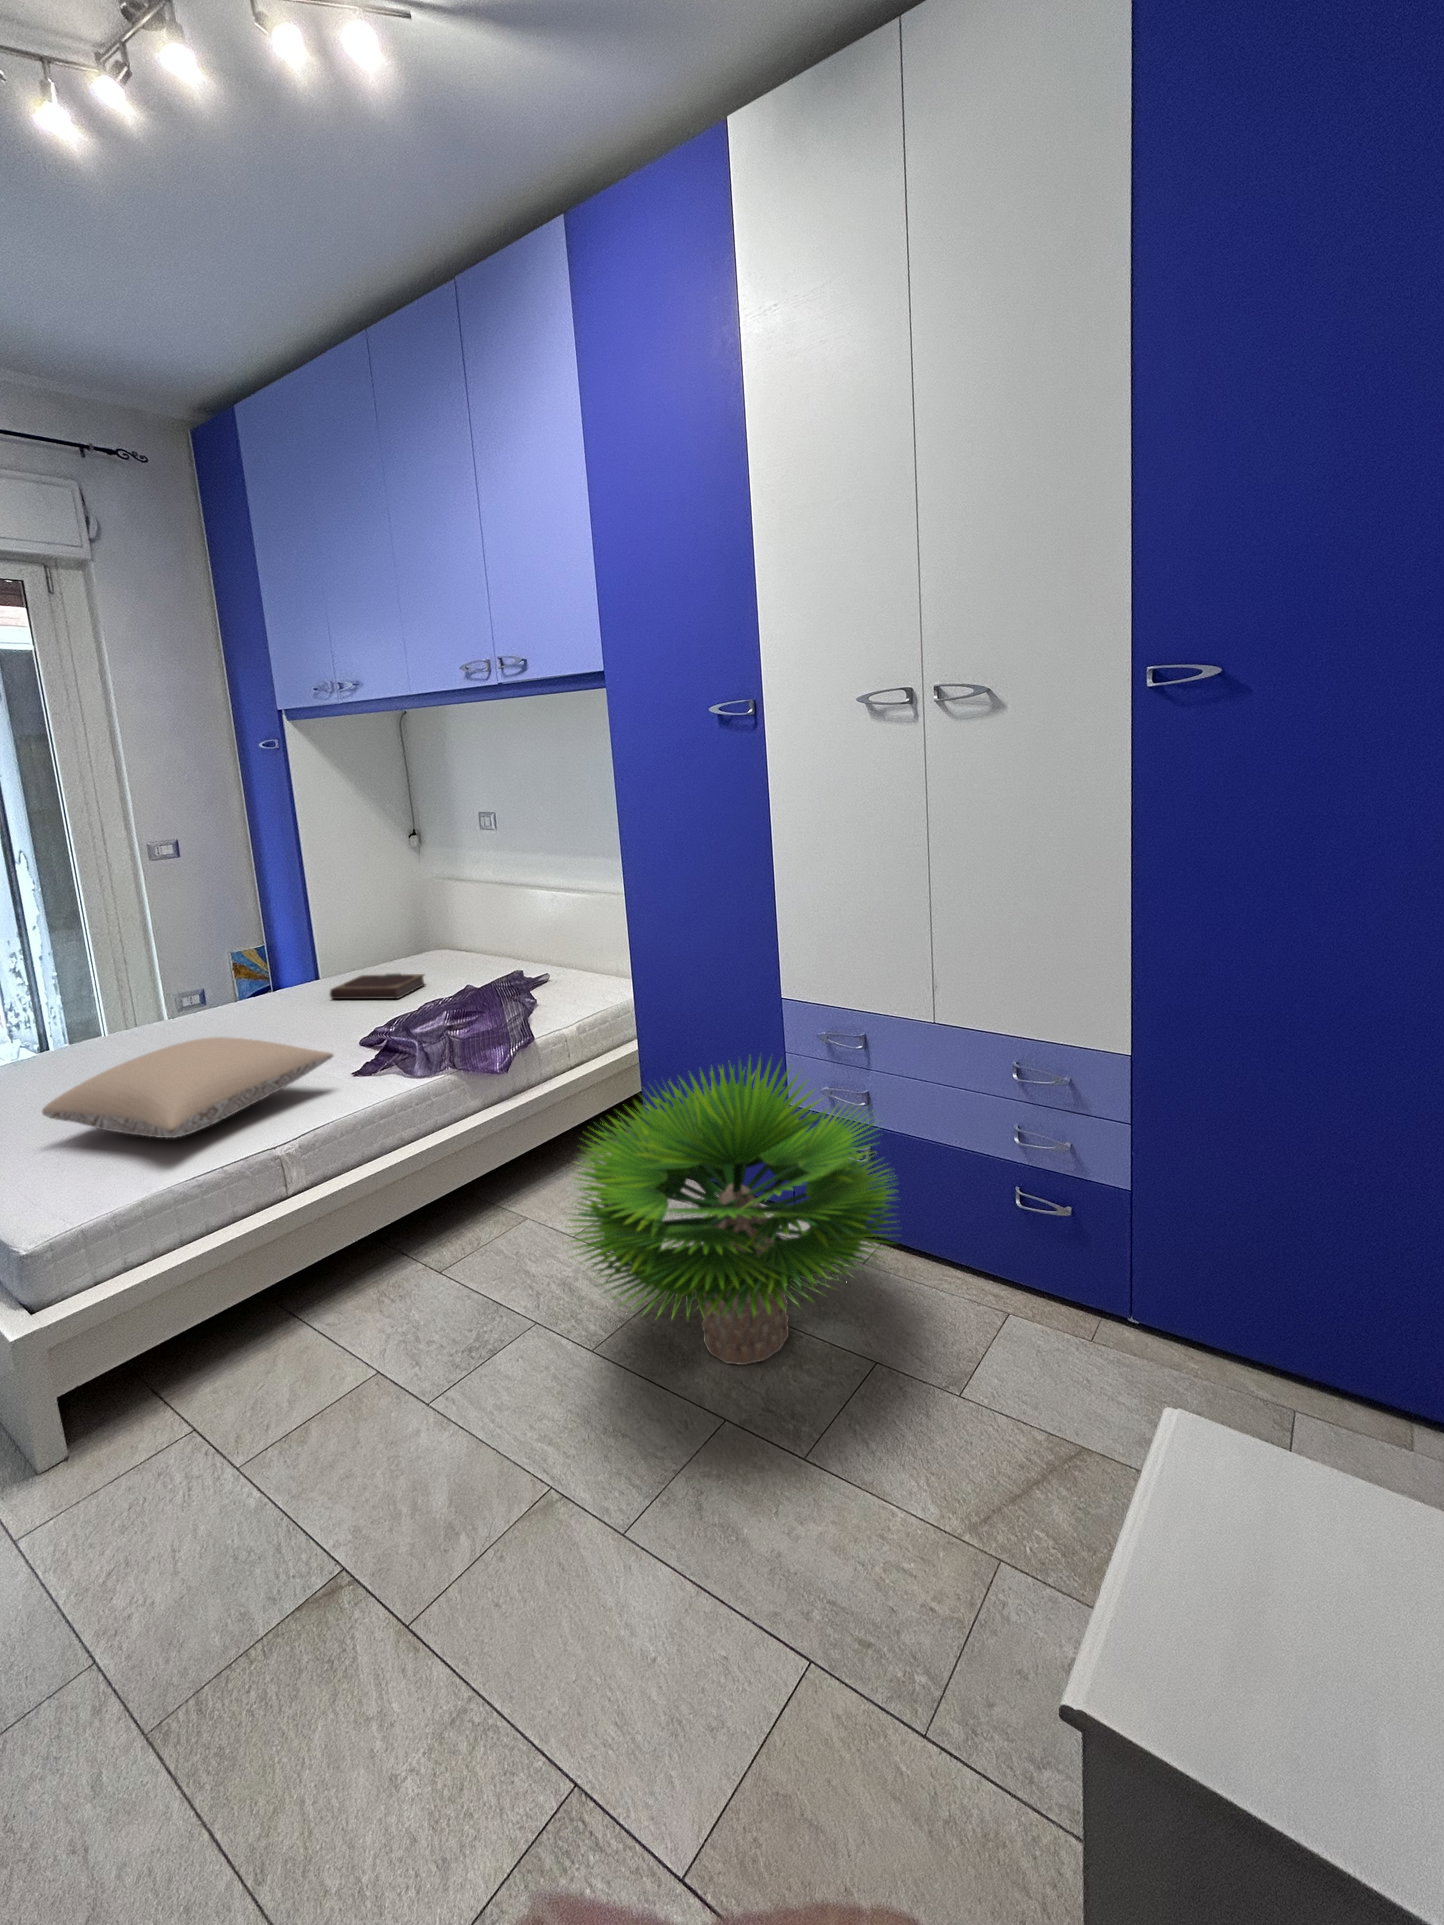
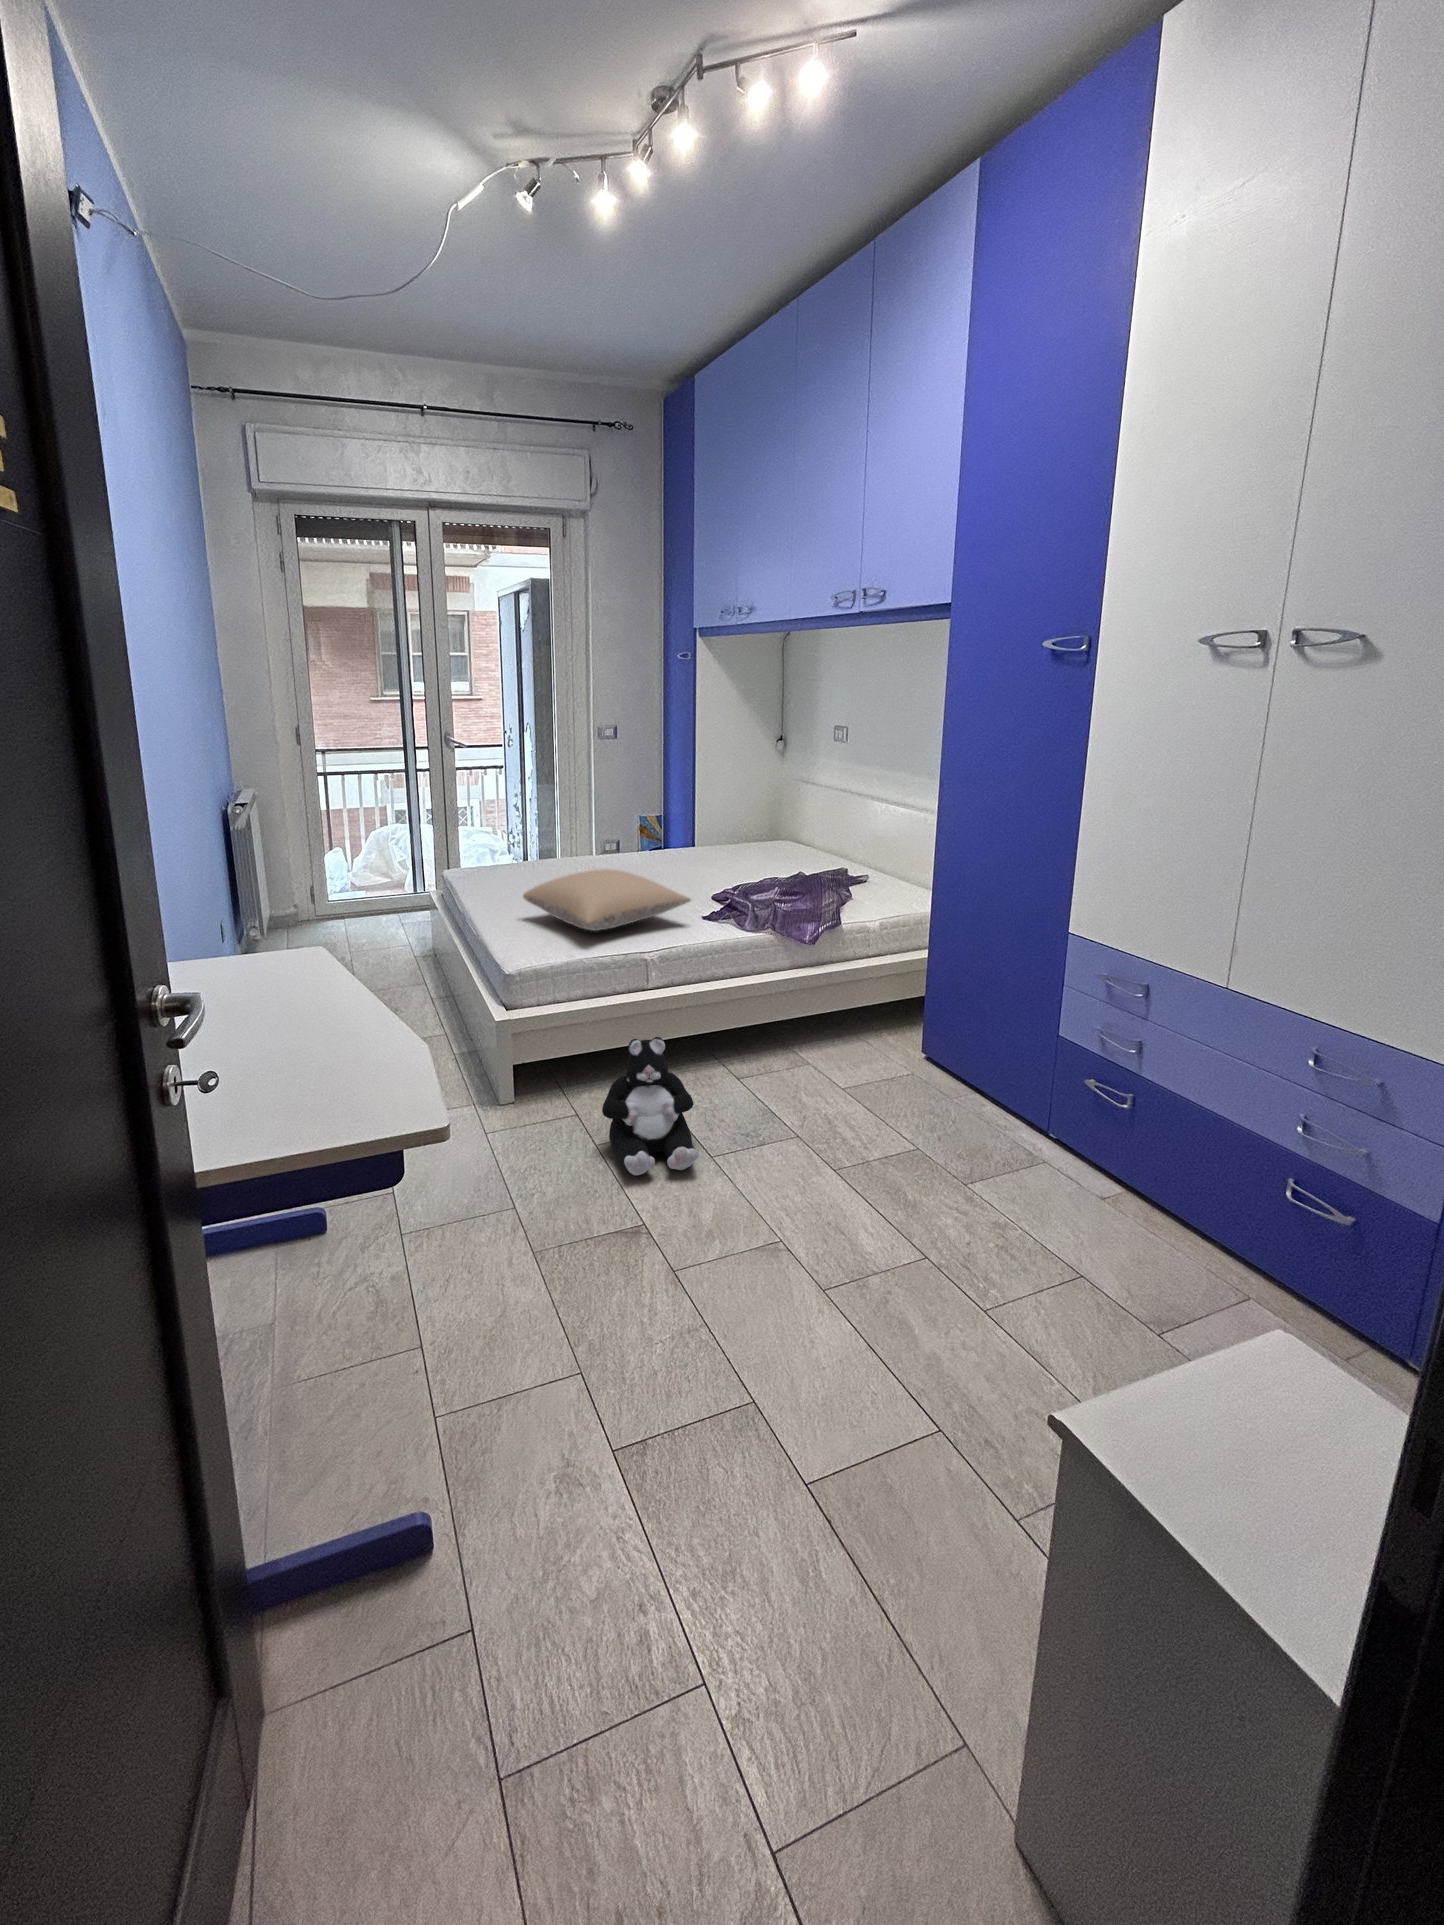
notebook: present [330,973,425,999] -> none [699,849,769,872]
potted plant: present [569,1057,897,1365] -> none [822,969,1147,1232]
plush toy: none [240,1266,408,1489] -> present [602,1037,699,1175]

